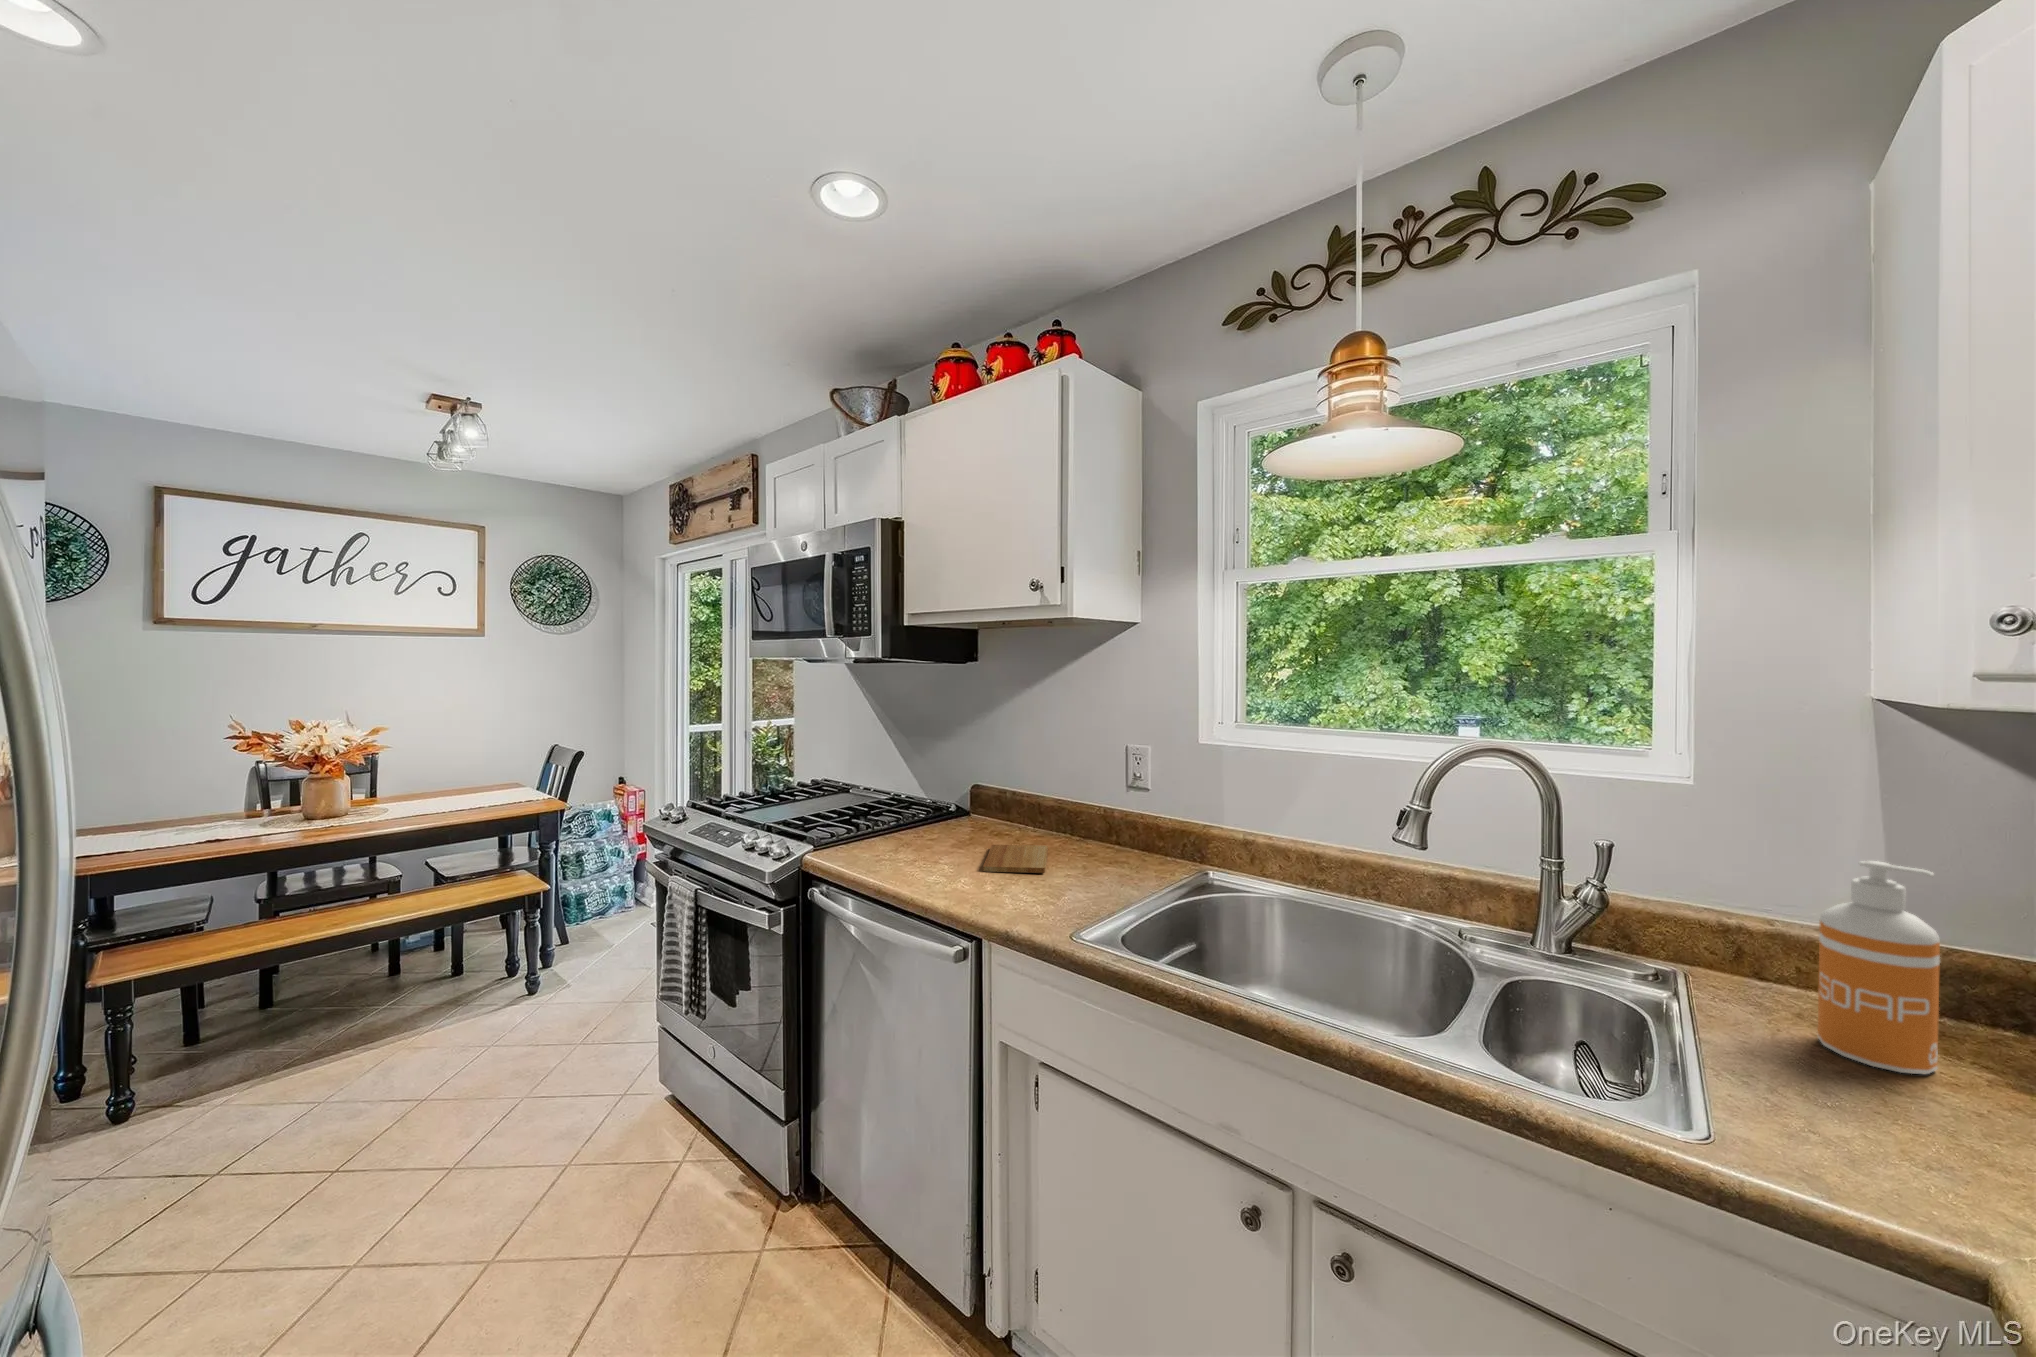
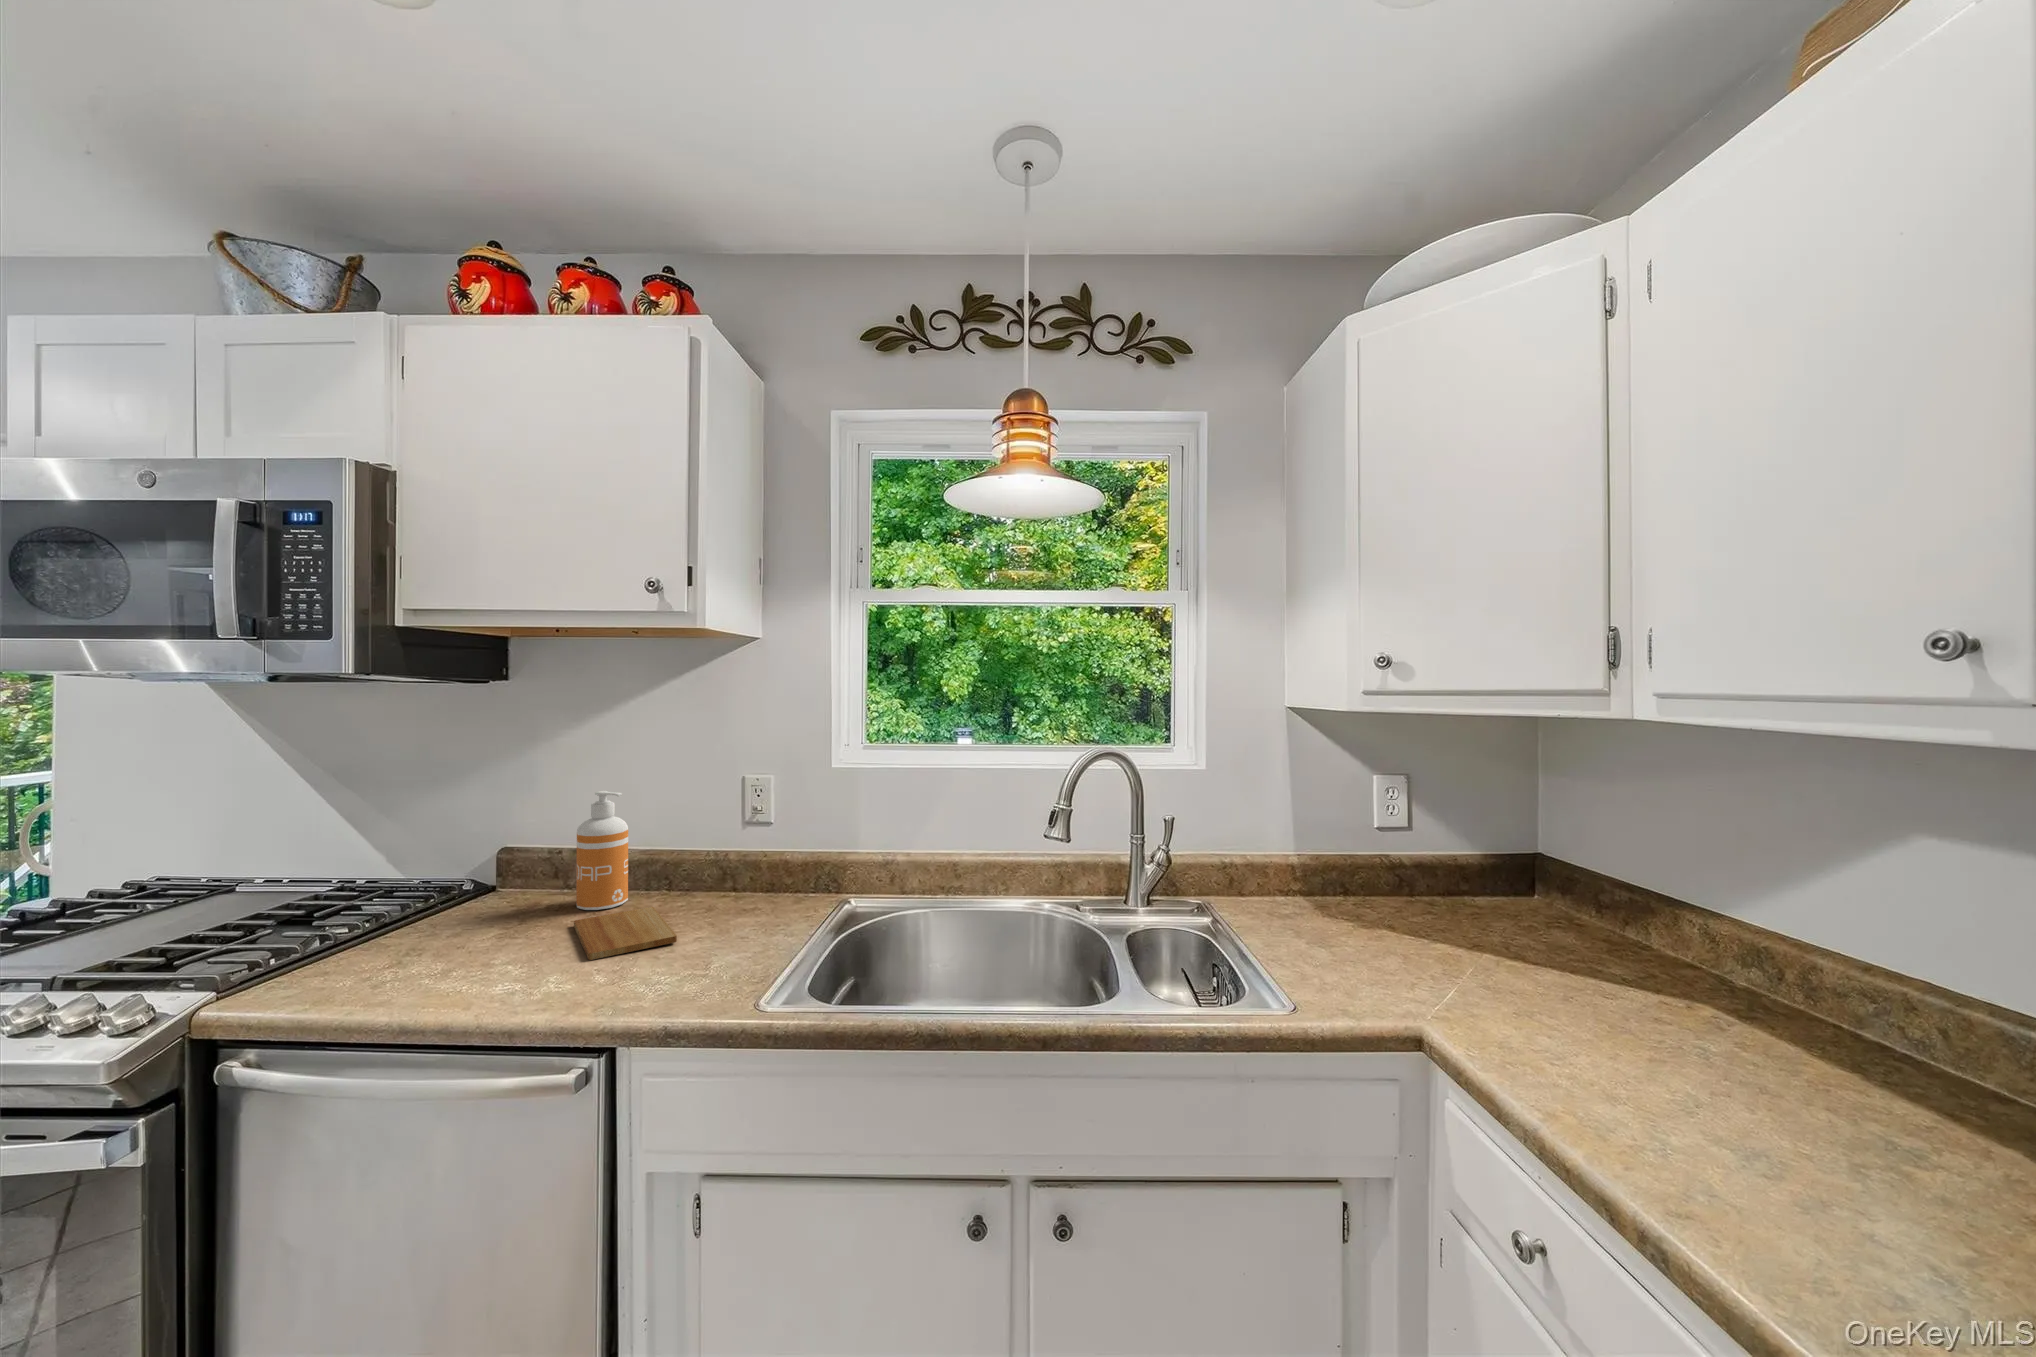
soap dispenser: present [1818,861,1940,1074] -> present [576,791,628,910]

